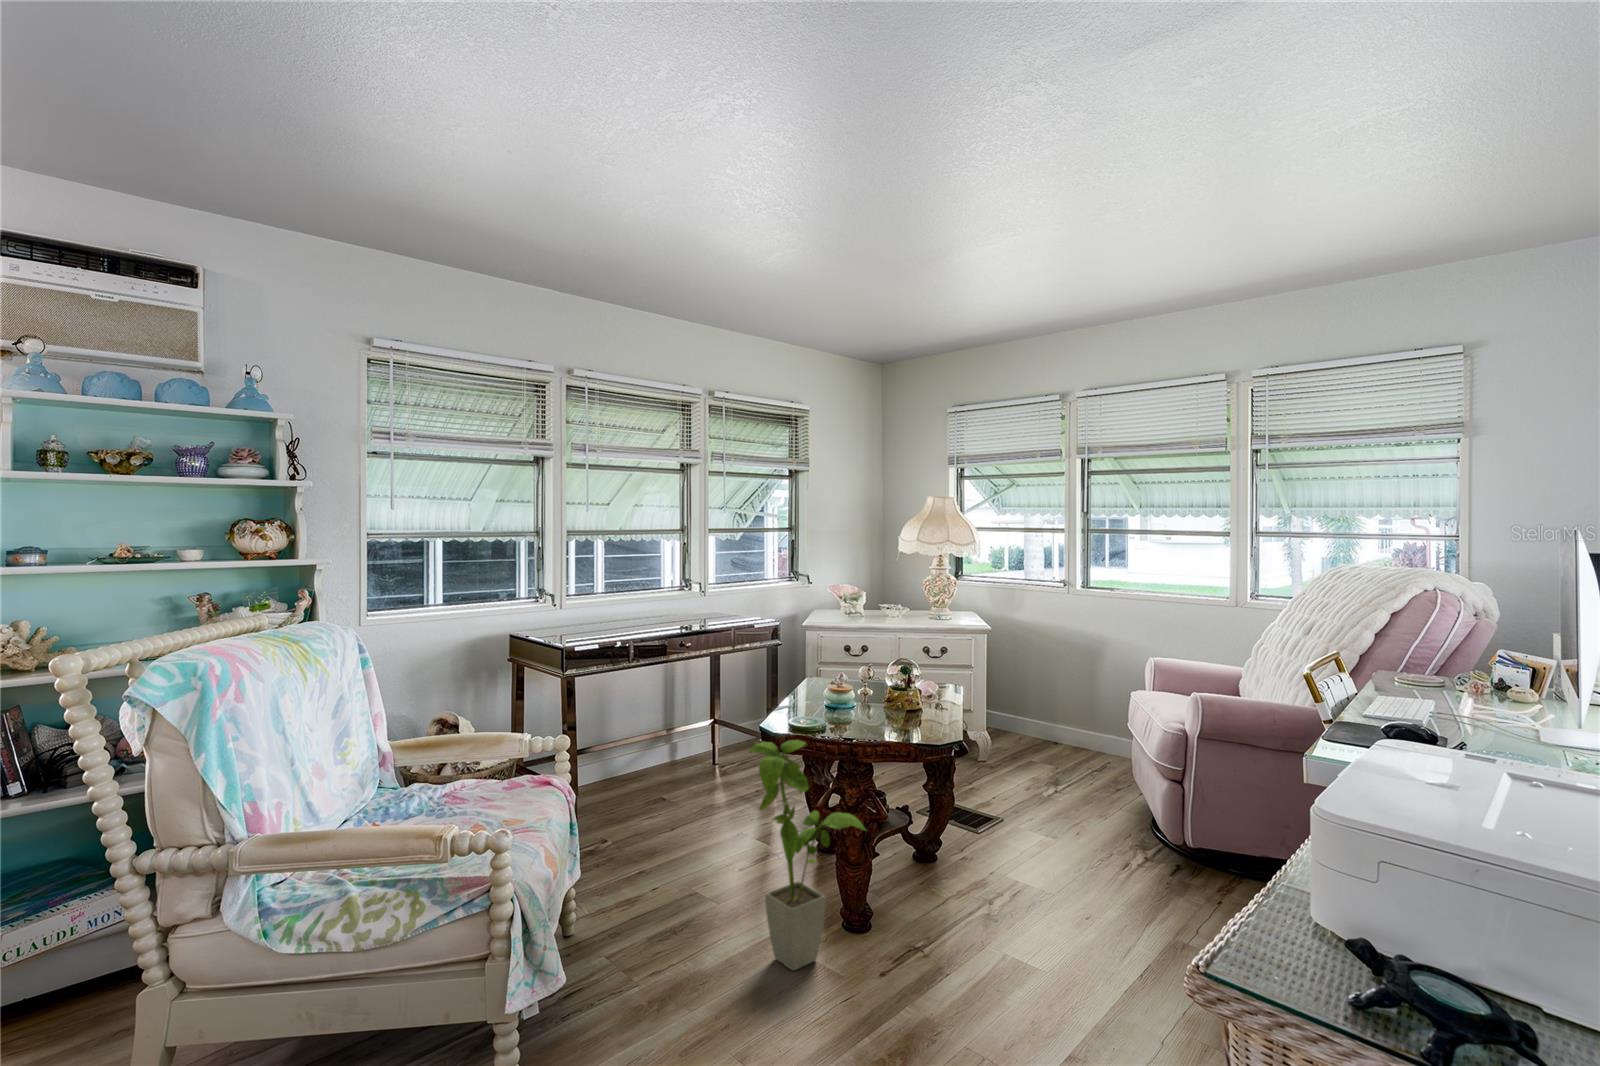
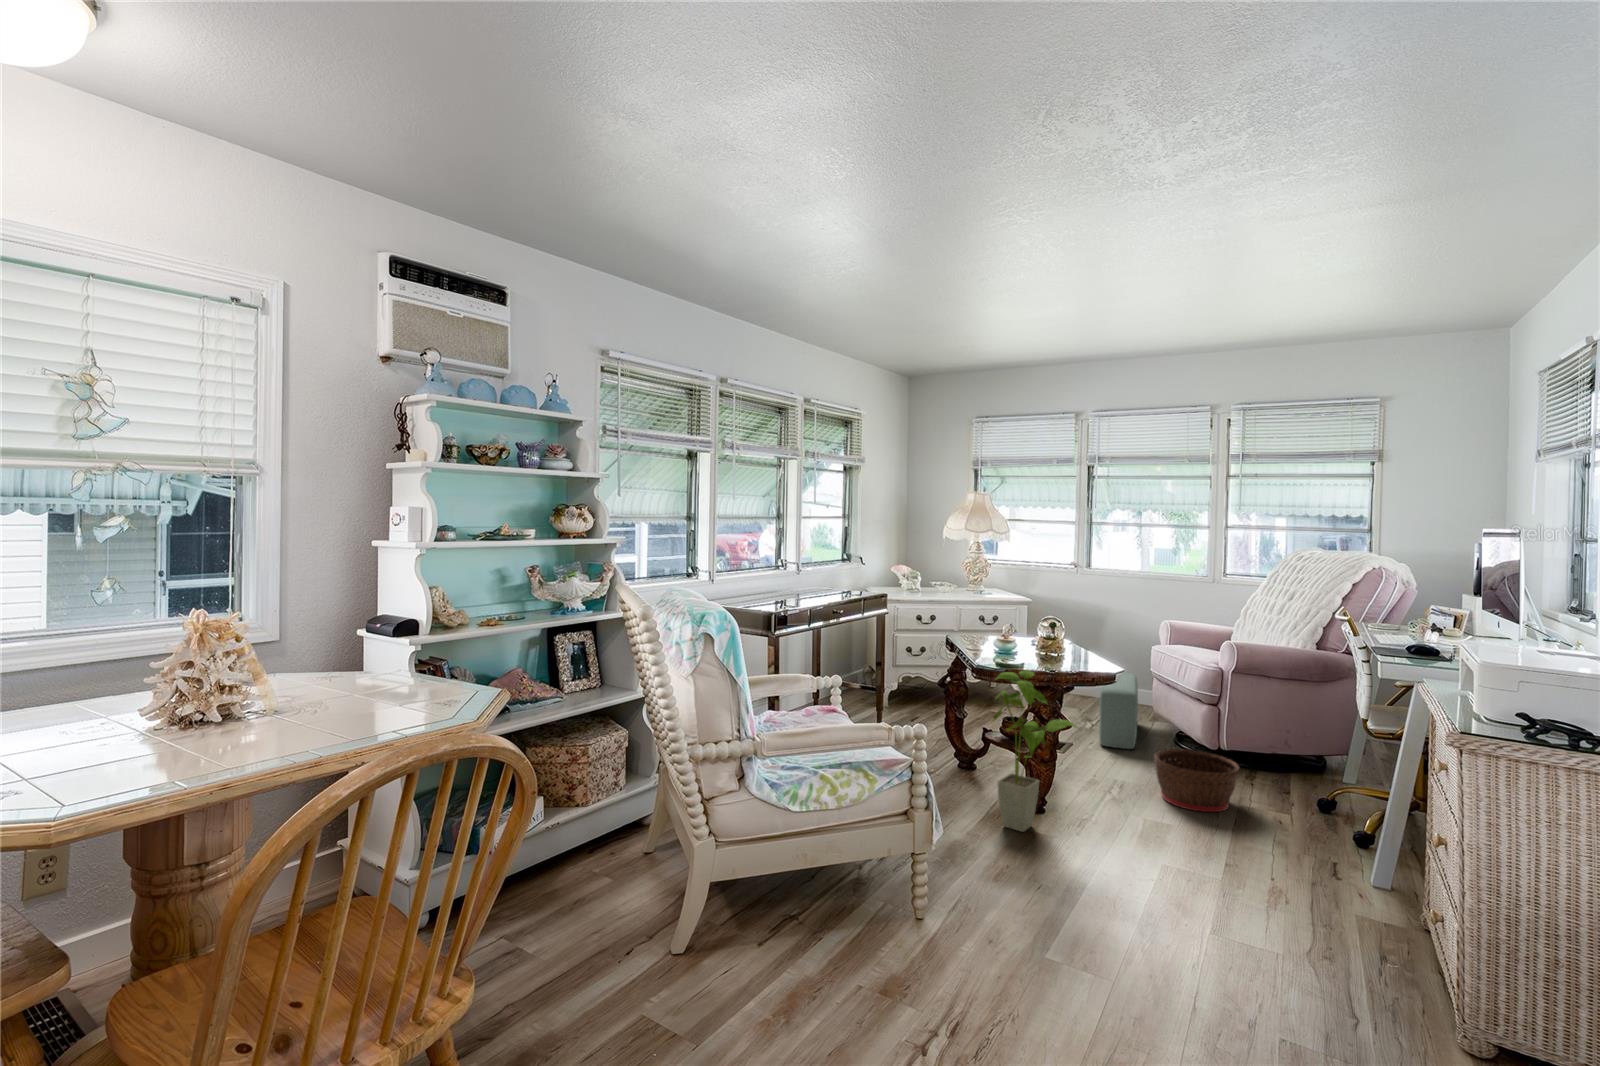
pouf: none [1035,726,1114,839] -> present [1099,672,1138,749]
basket: none [1039,852,1159,959] -> present [1154,749,1239,812]

